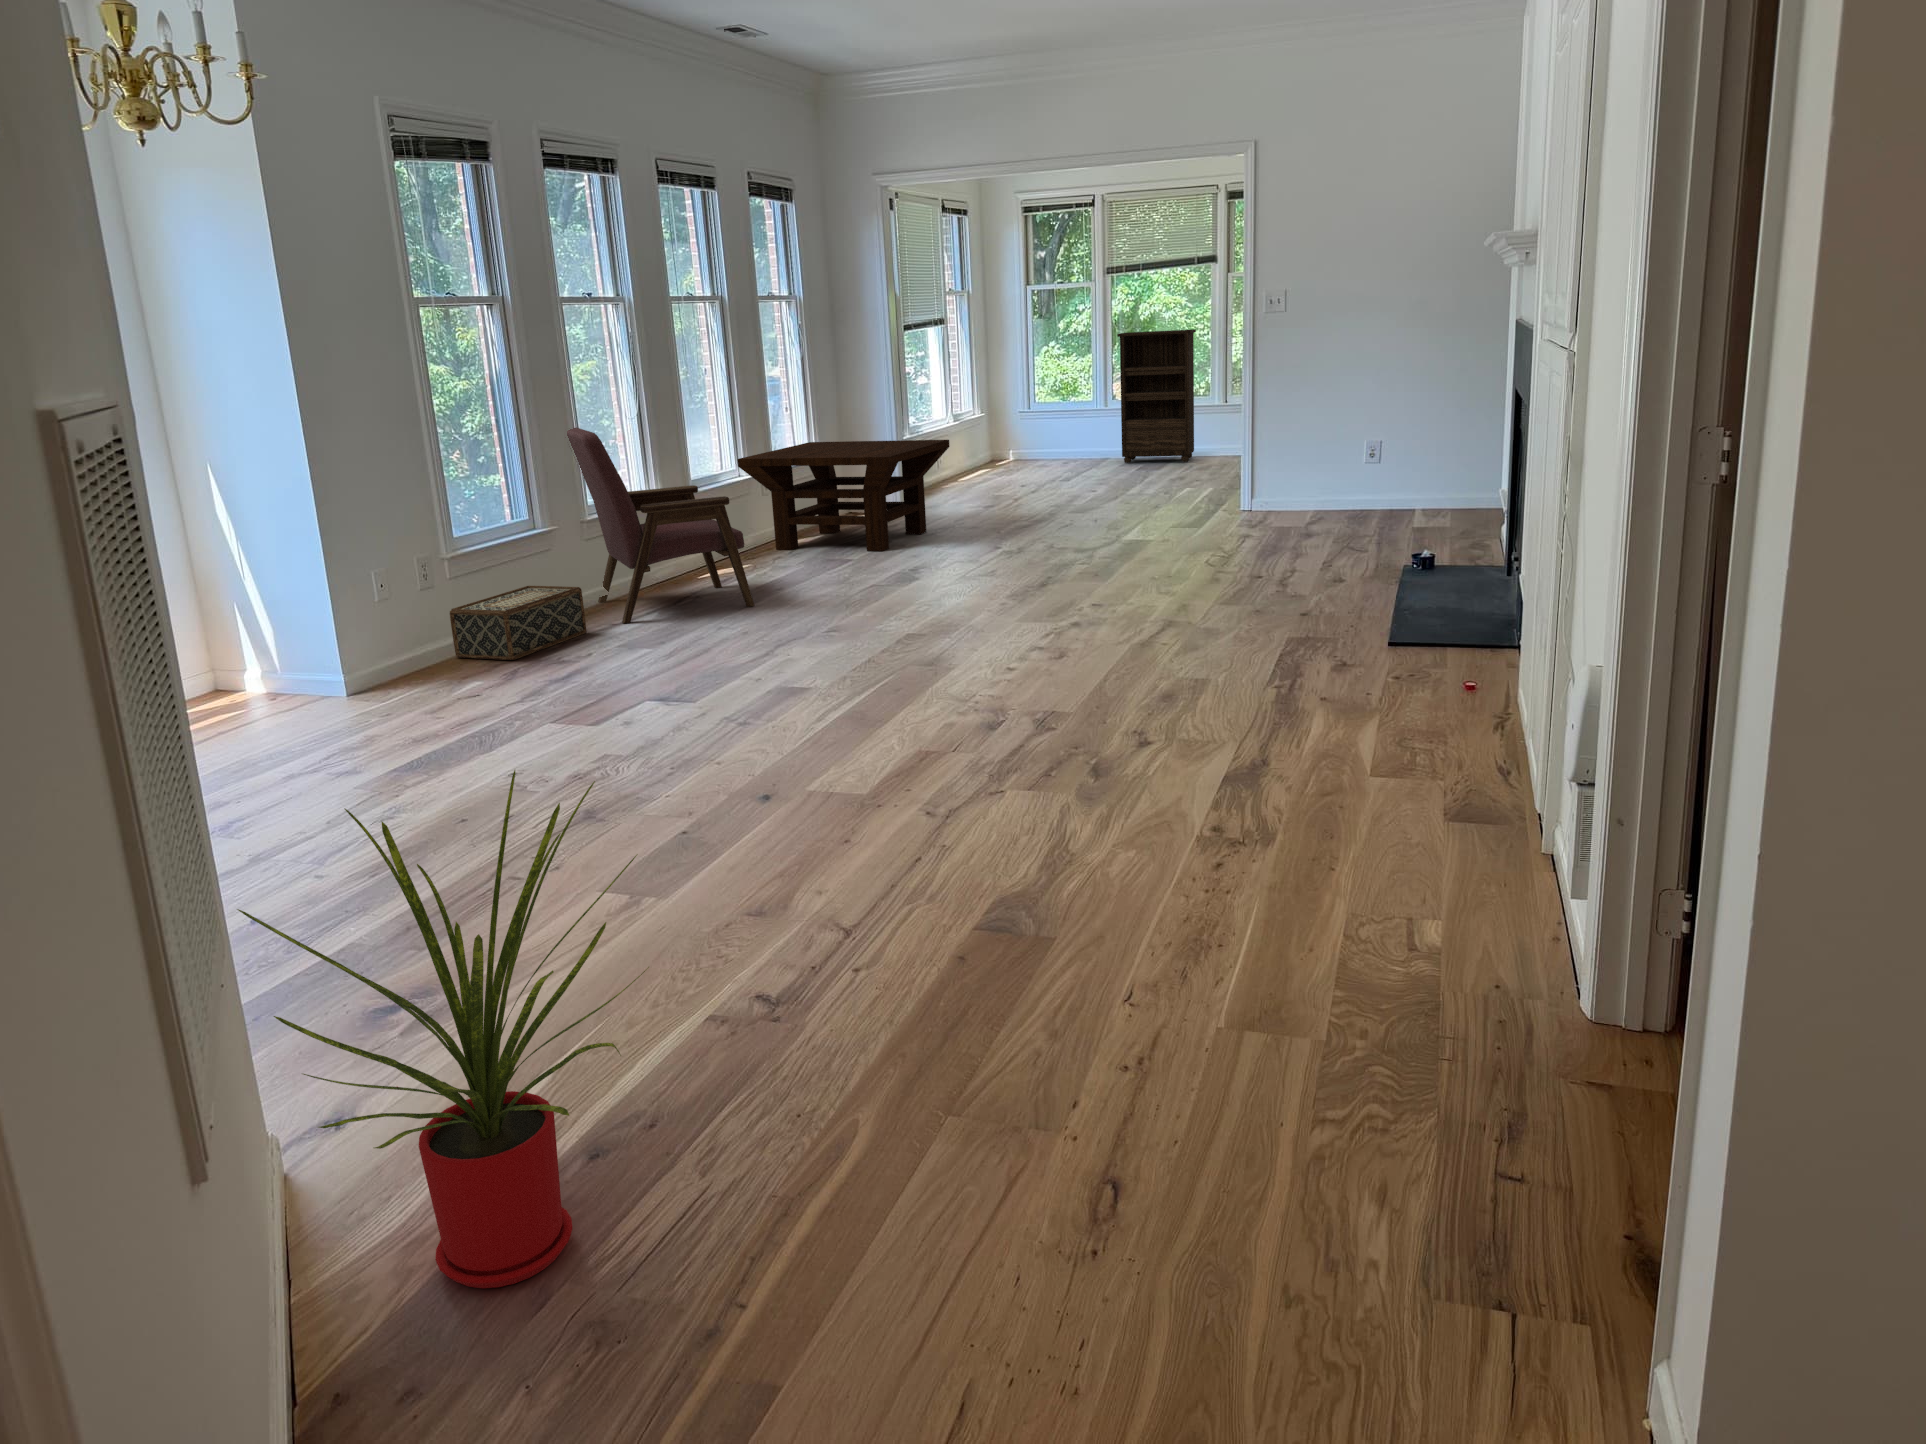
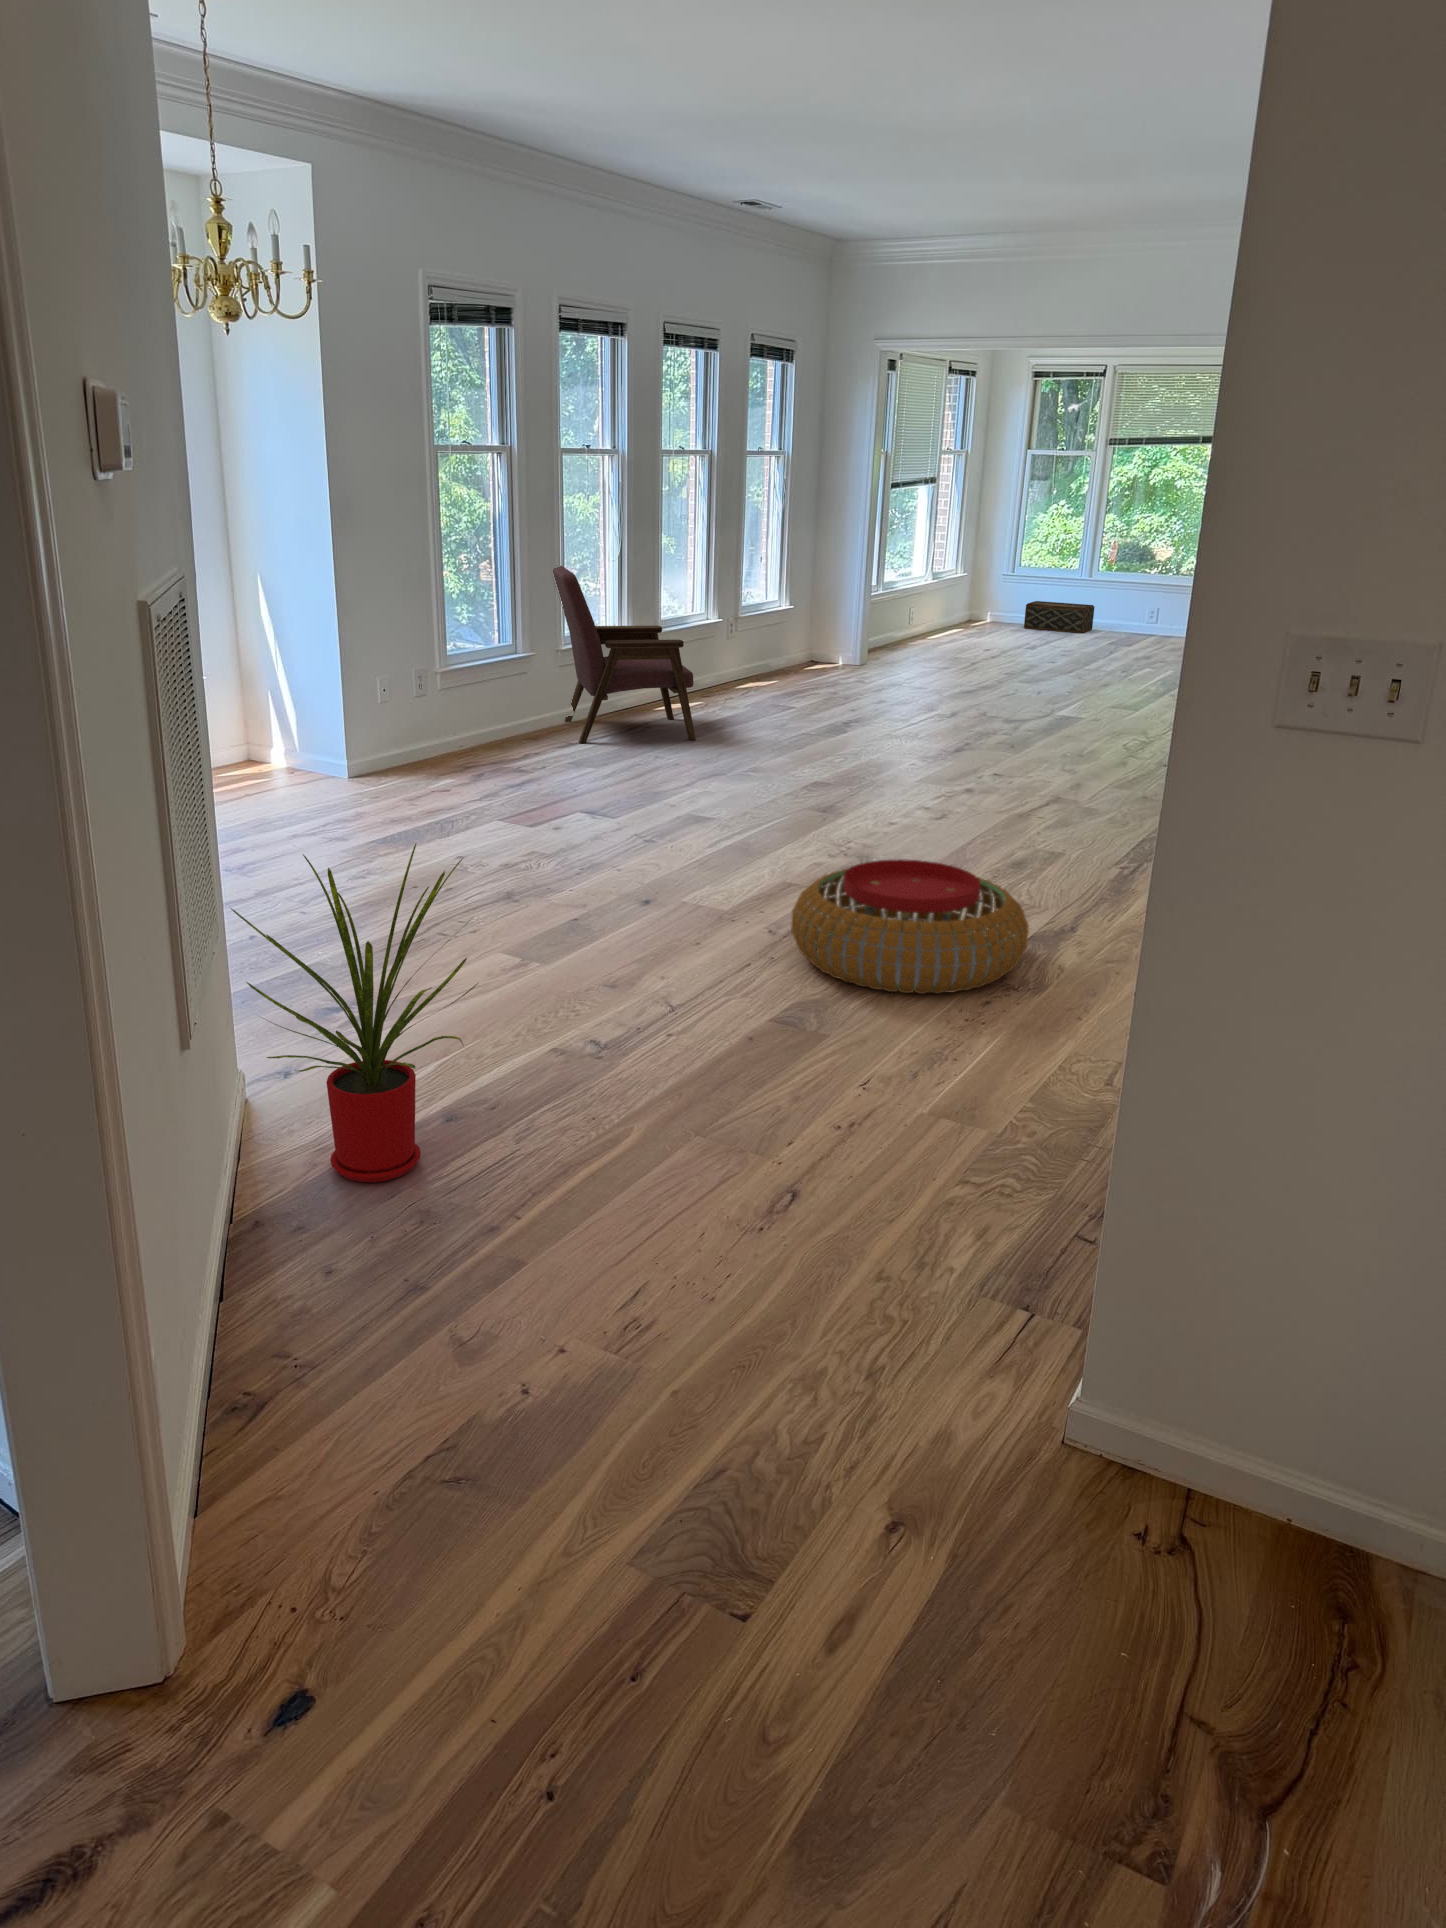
bookshelf: present [1117,329,1196,463] -> none [1099,506,1192,641]
coffee table: present [737,440,950,551] -> none [708,592,909,701]
woven basket: present [450,586,587,660] -> present [1024,601,1094,633]
pouf: none [959,707,1245,871] -> present [791,859,1029,994]

